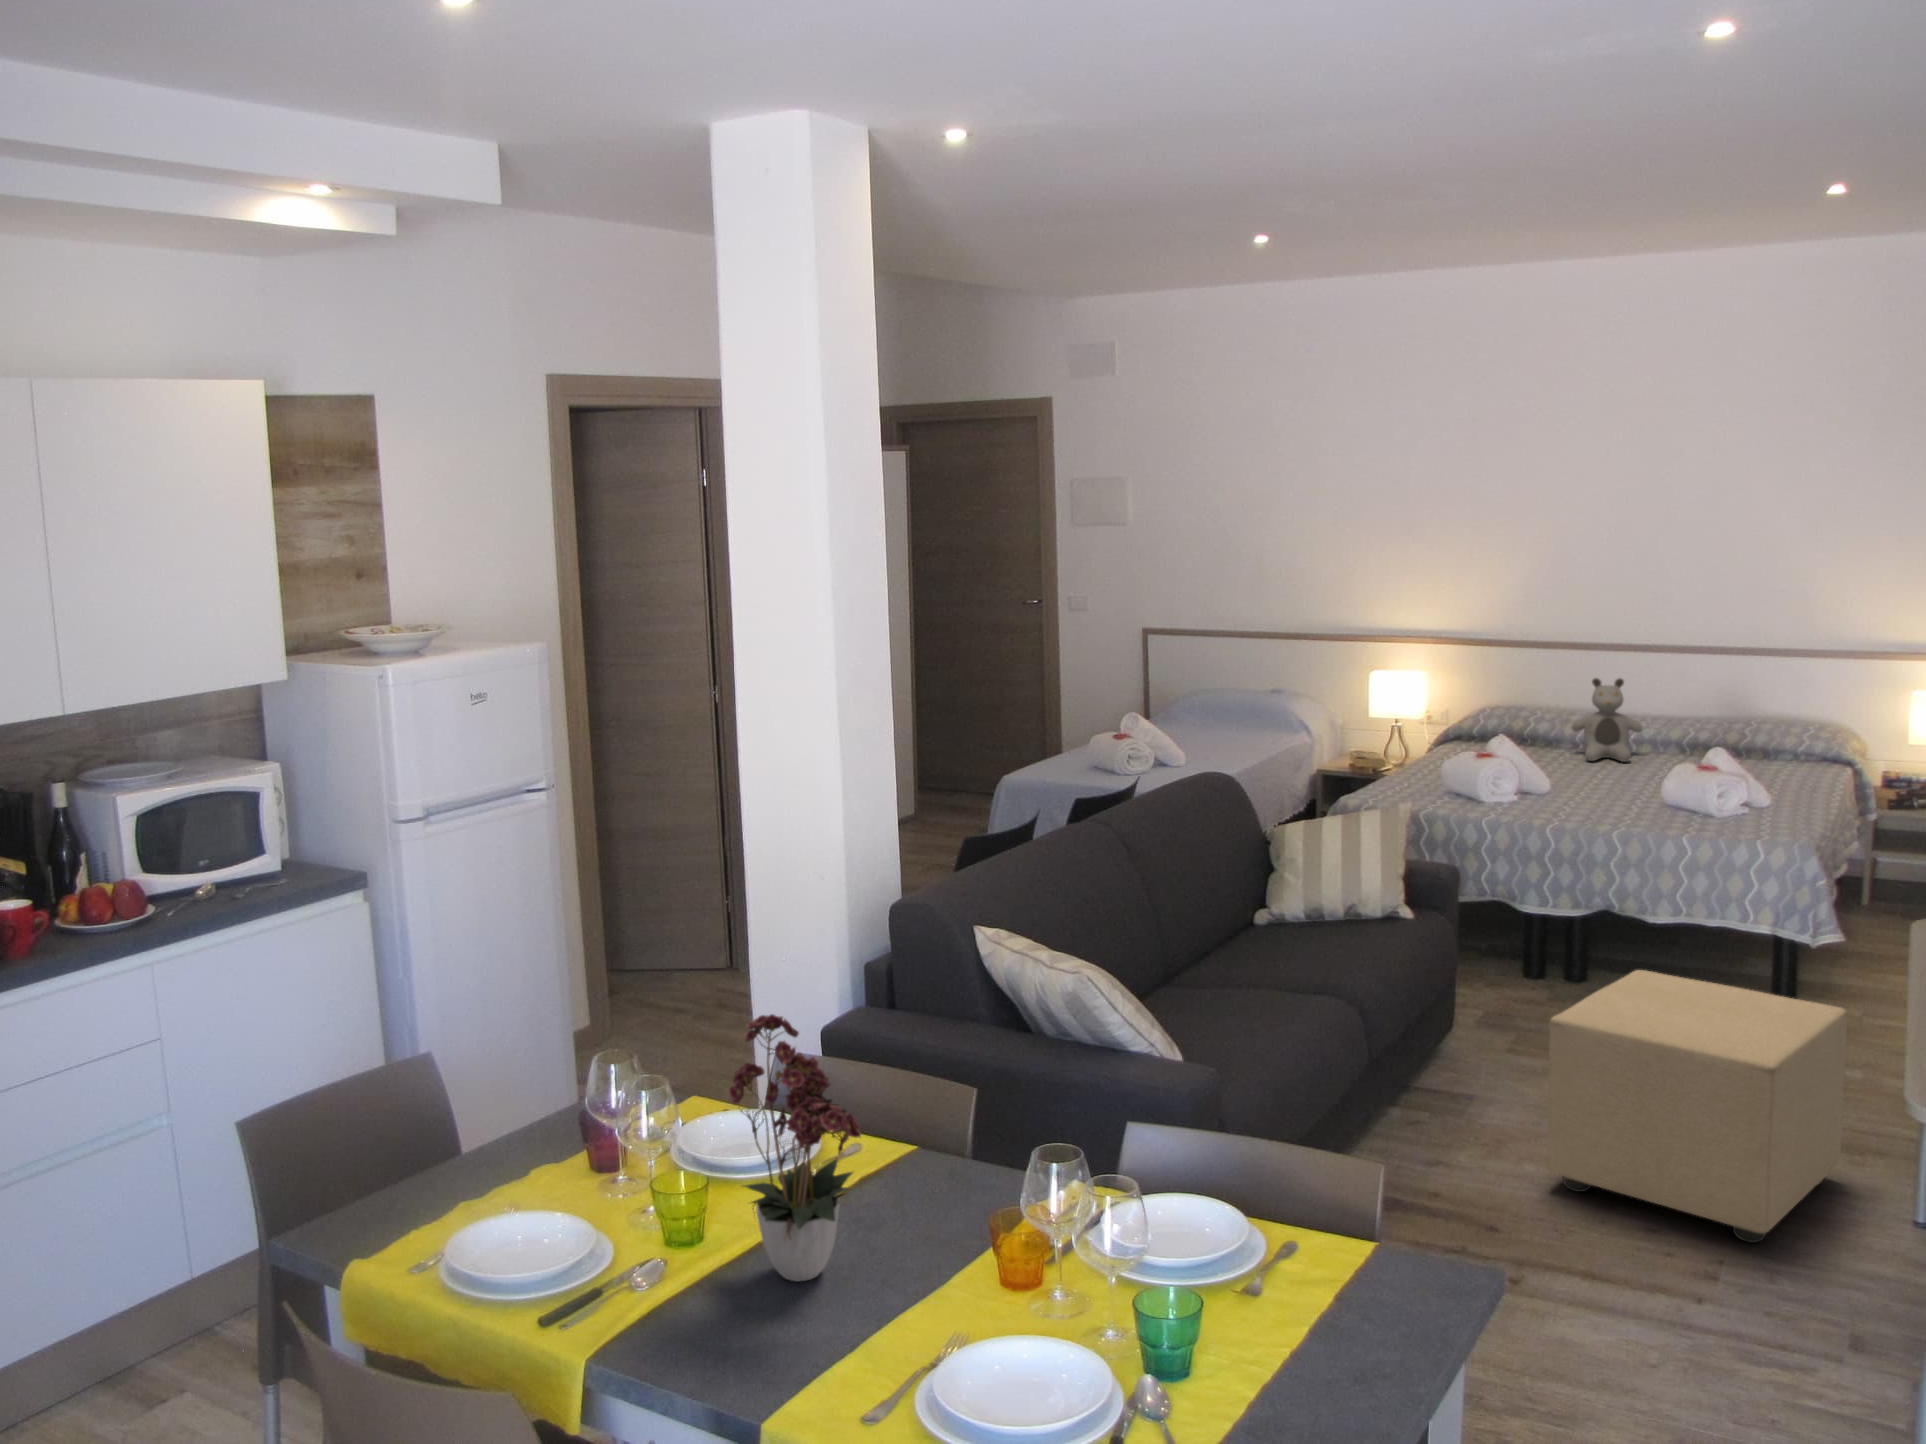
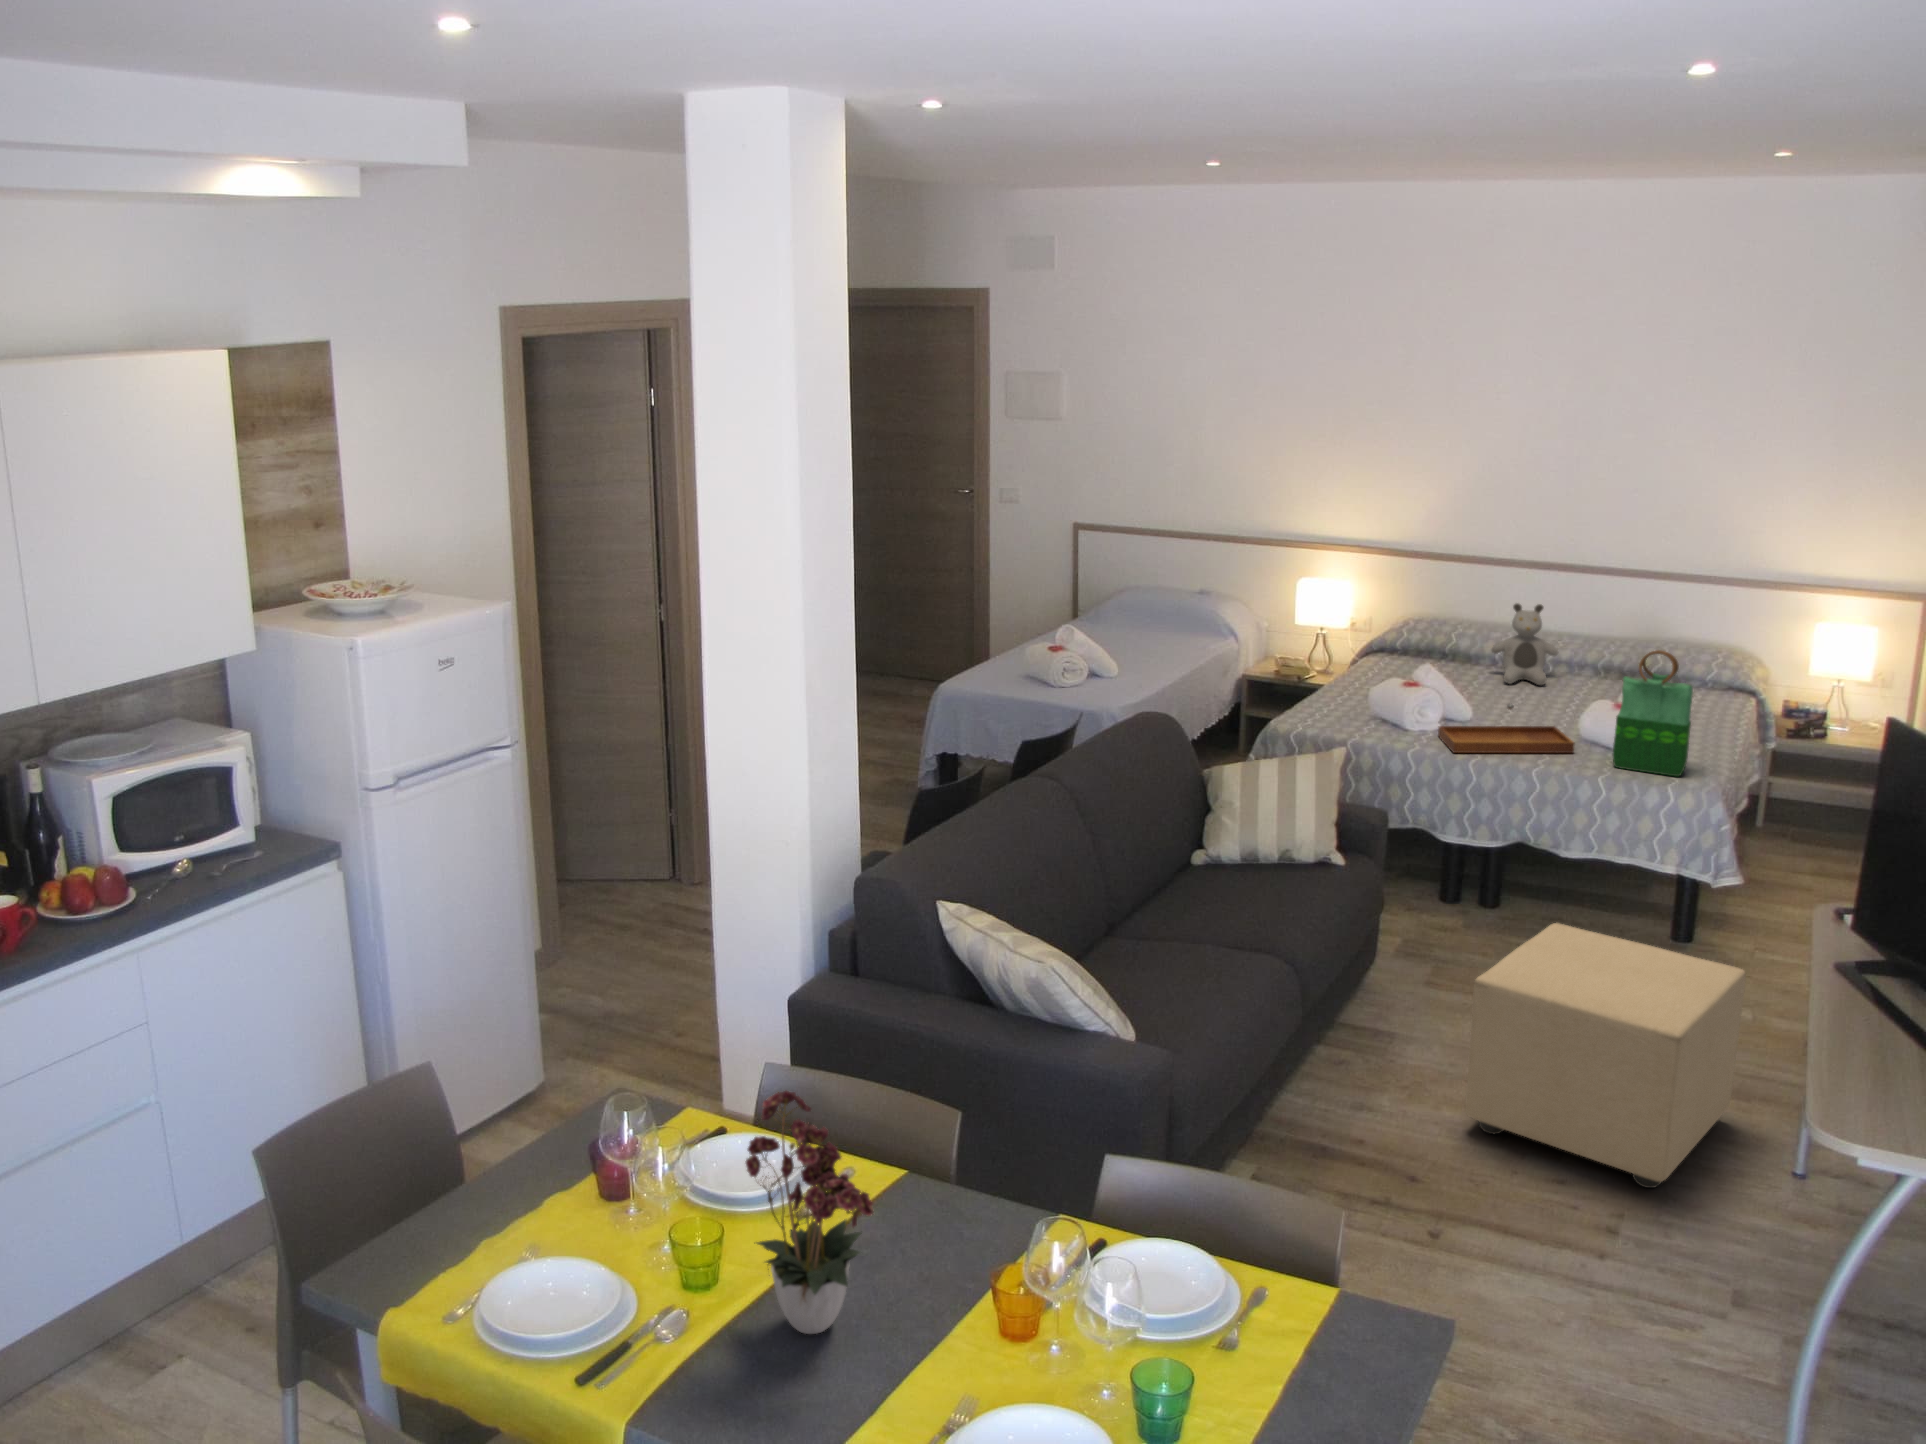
tote bag: none [1700,704,1782,837] -> present [1613,650,1693,776]
tray: none [1514,769,1660,819] -> present [1438,704,1574,753]

